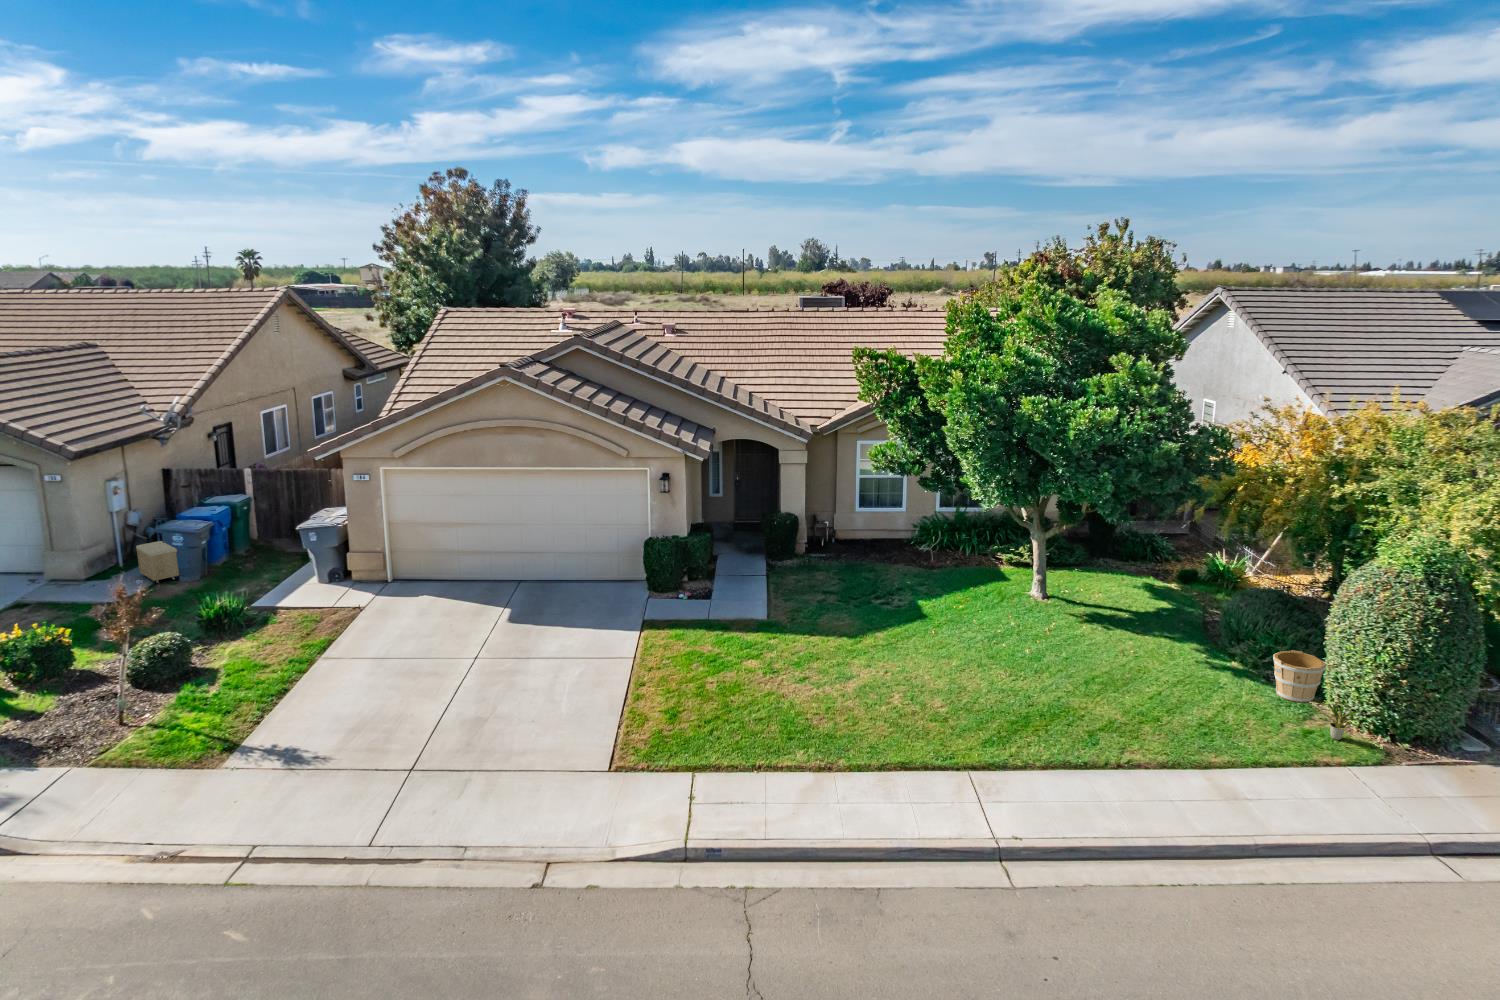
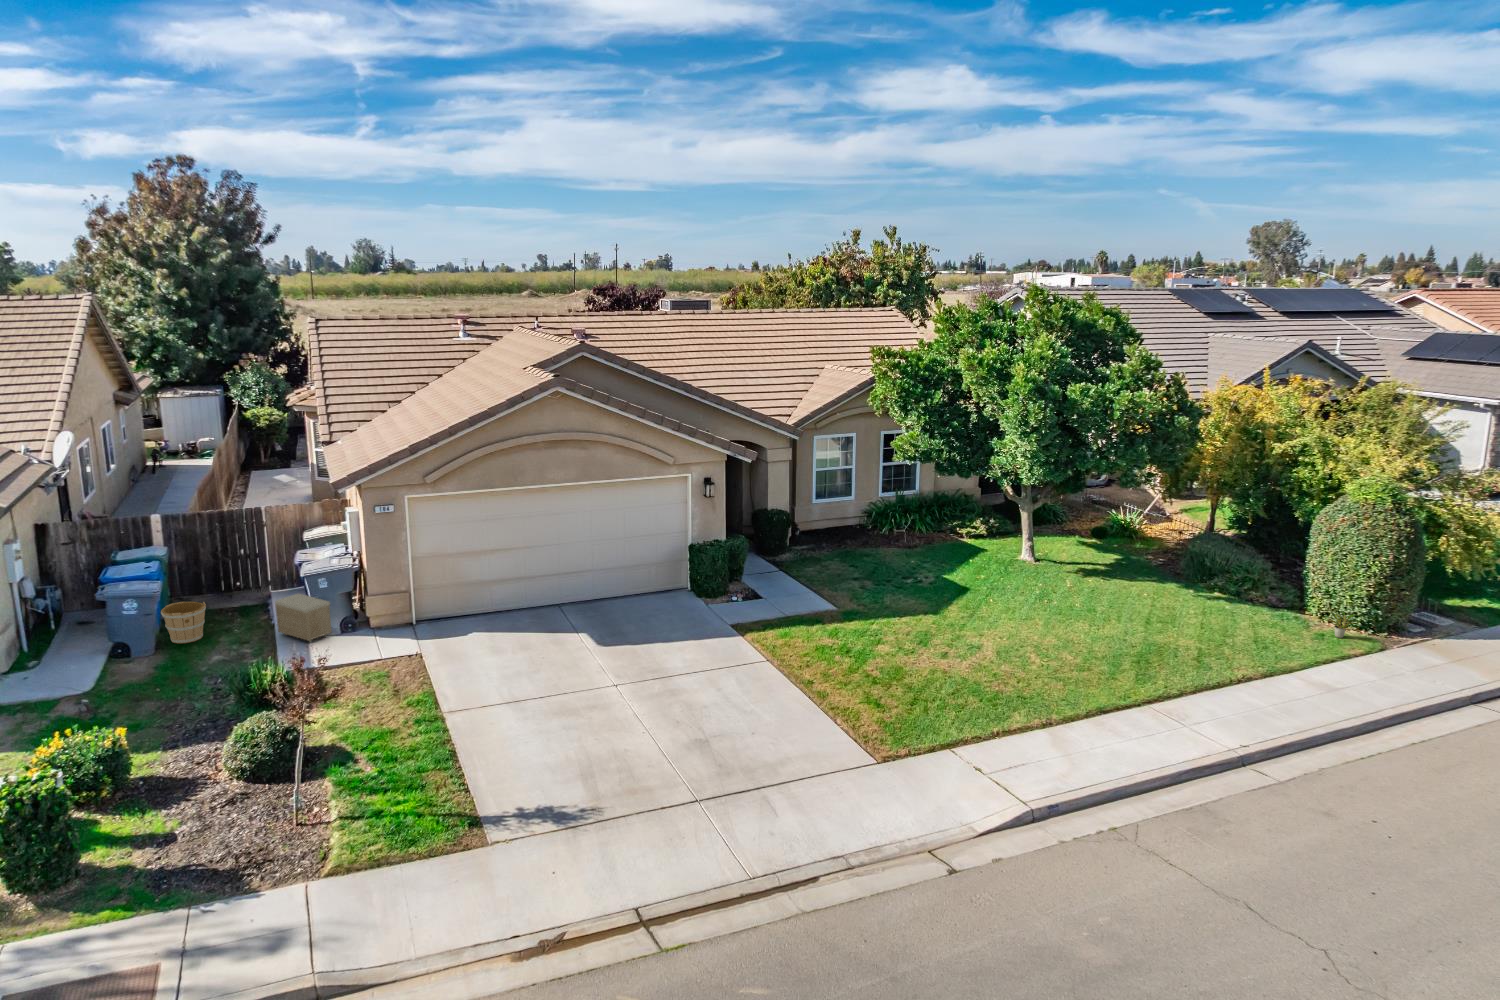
storage bench: present [136,541,179,583] -> present [275,594,332,642]
wooden bucket: present [1273,650,1326,702] -> present [161,602,206,644]

